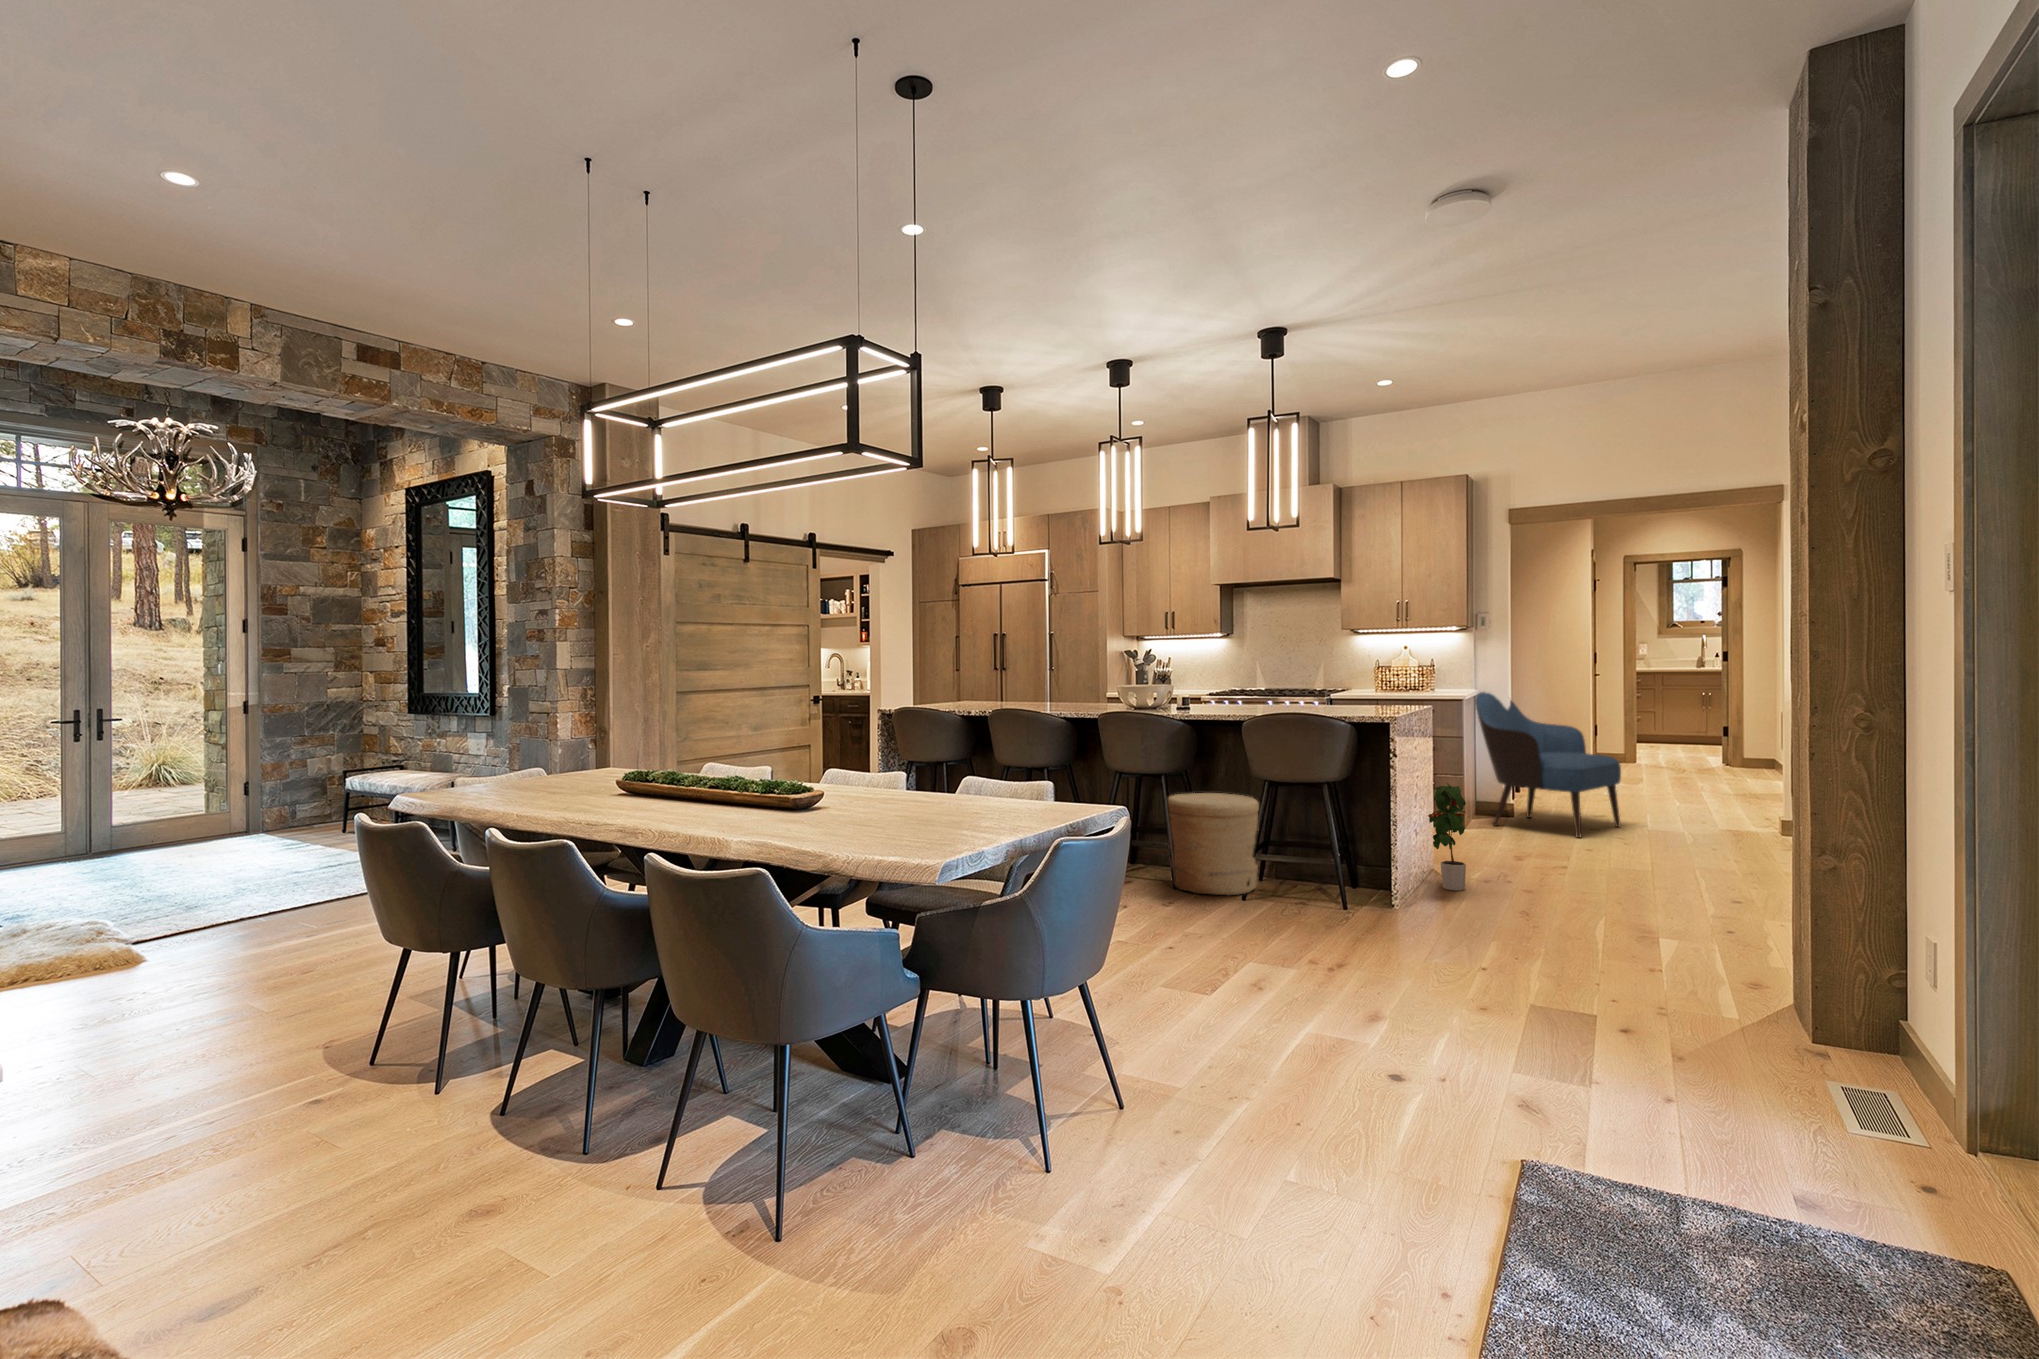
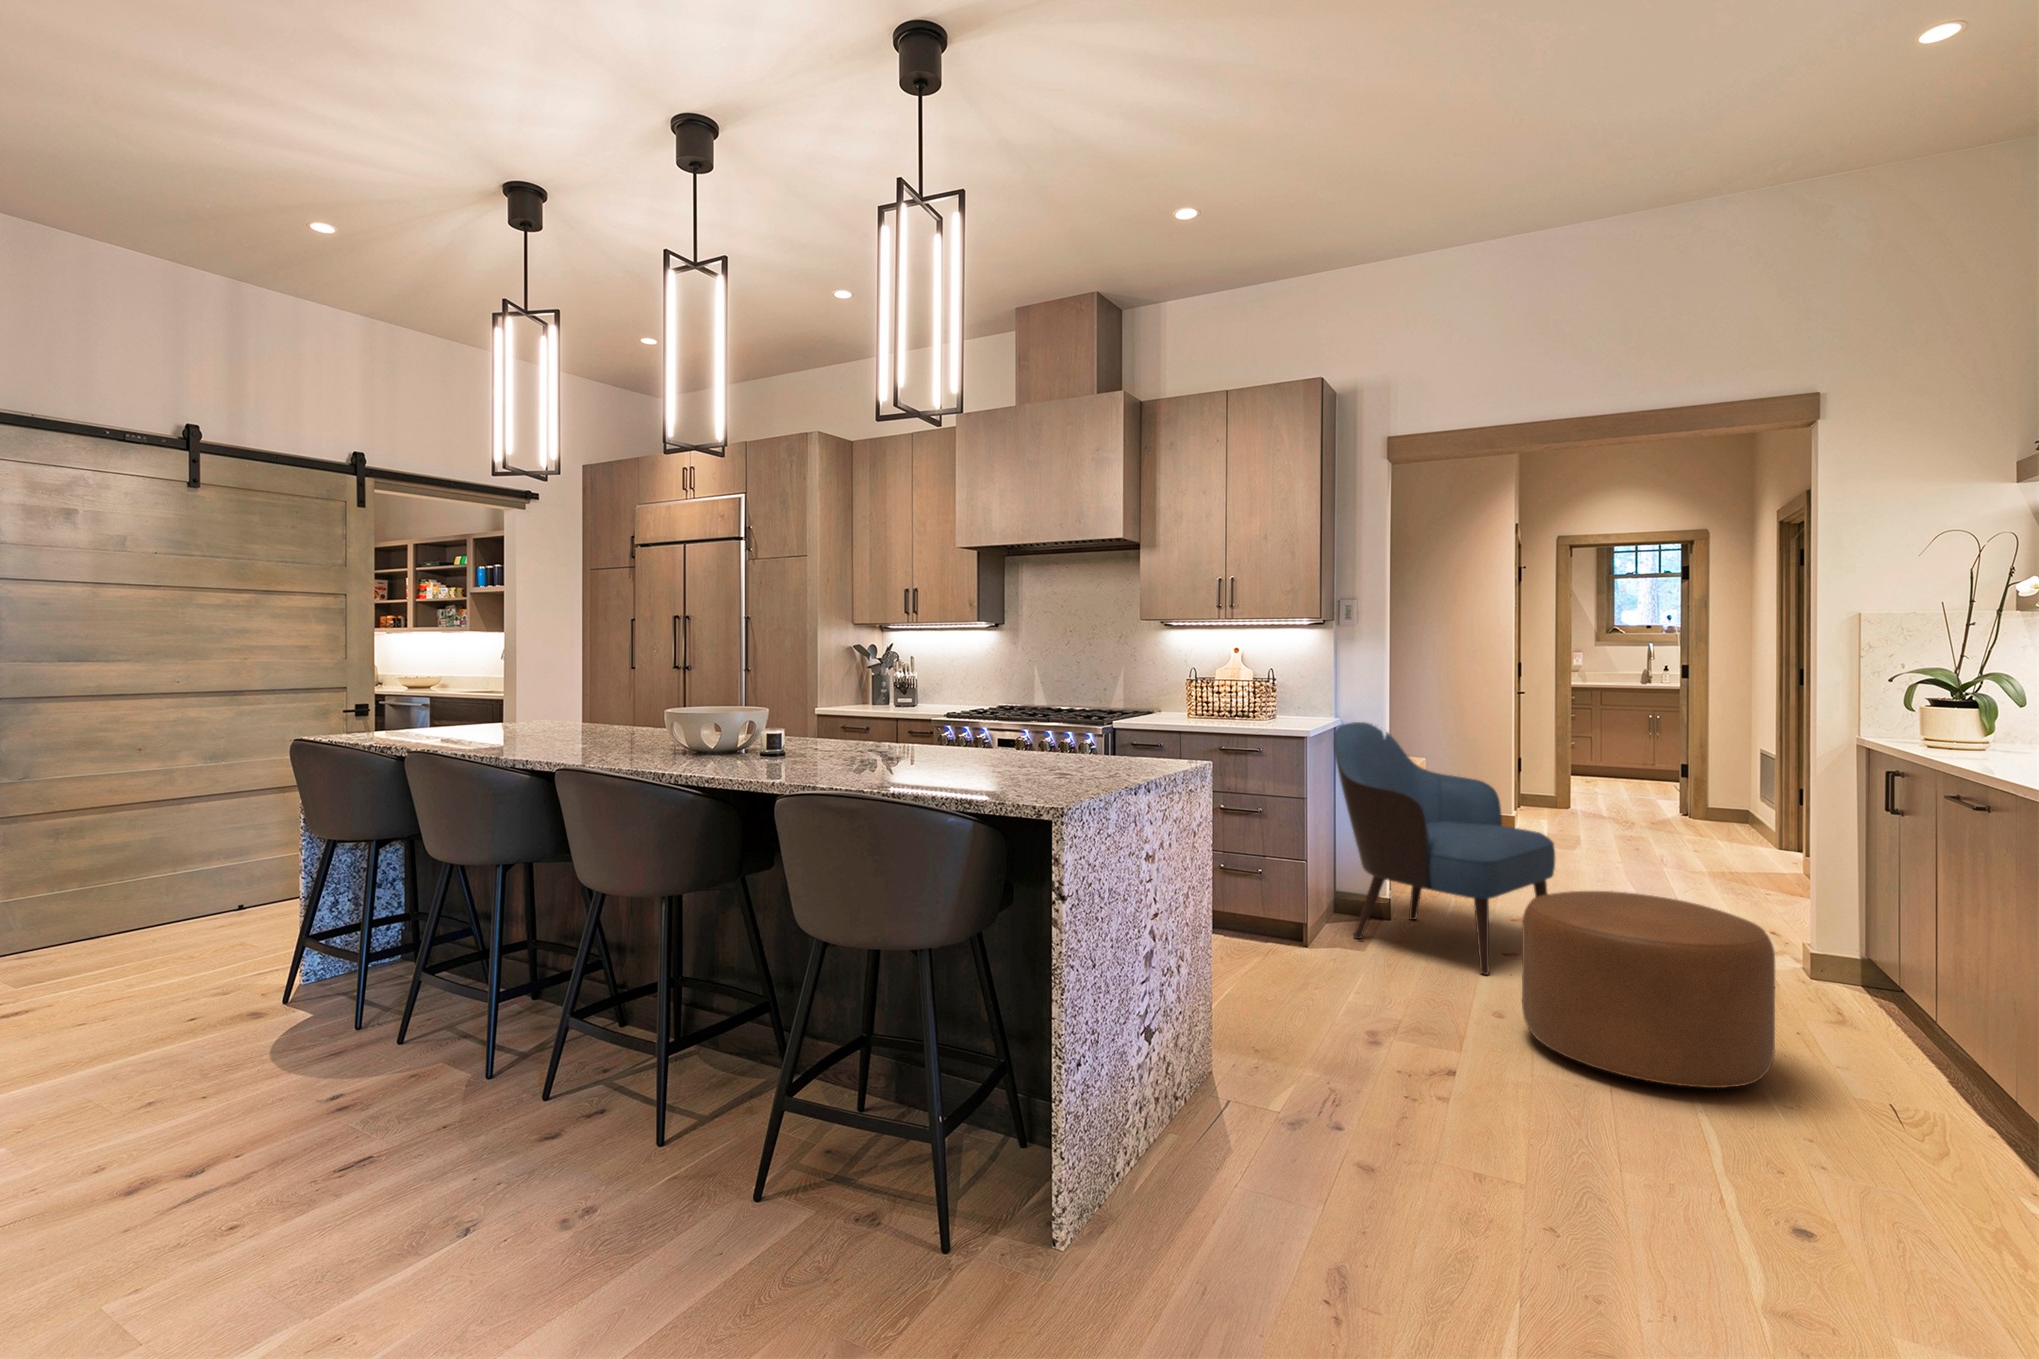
ottoman: none [1601,778,1740,869] -> present [1522,891,1775,1088]
potted plant: present [1428,783,1466,890] -> none [1169,927,1260,1158]
woven basket: present [1168,793,1259,895] -> none [649,928,842,1172]

